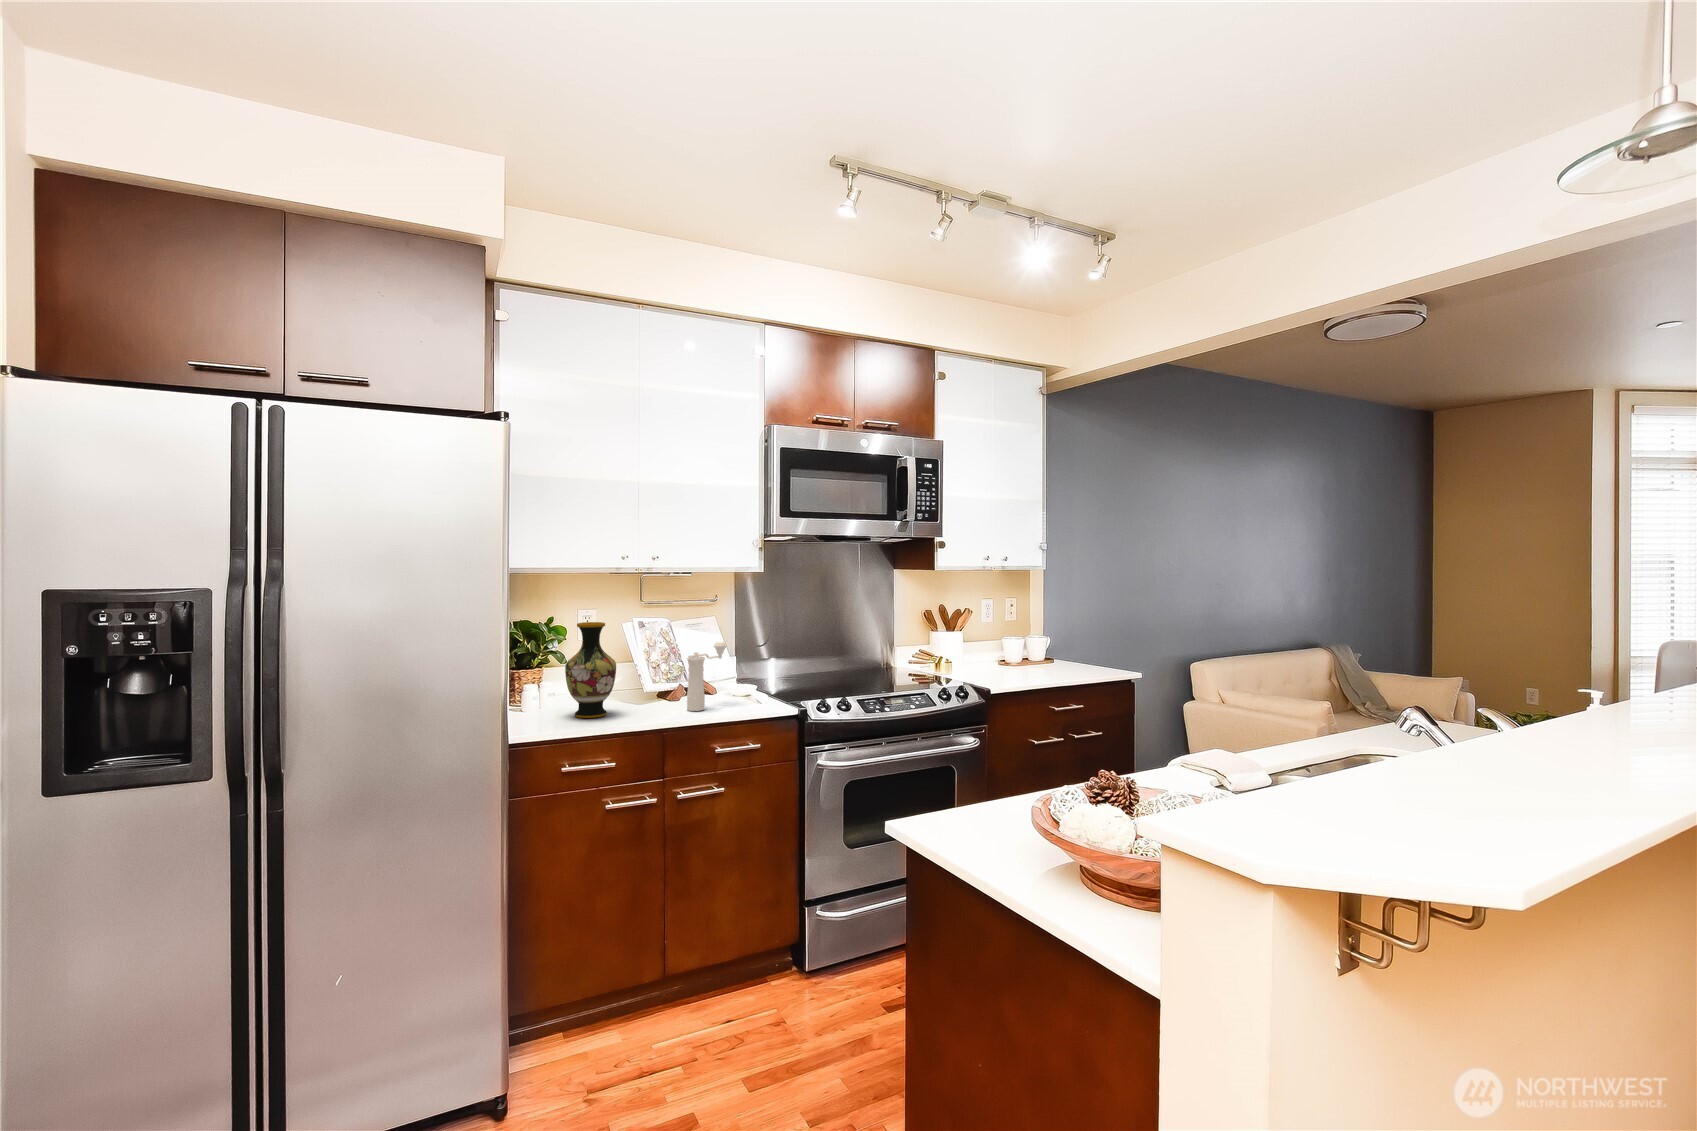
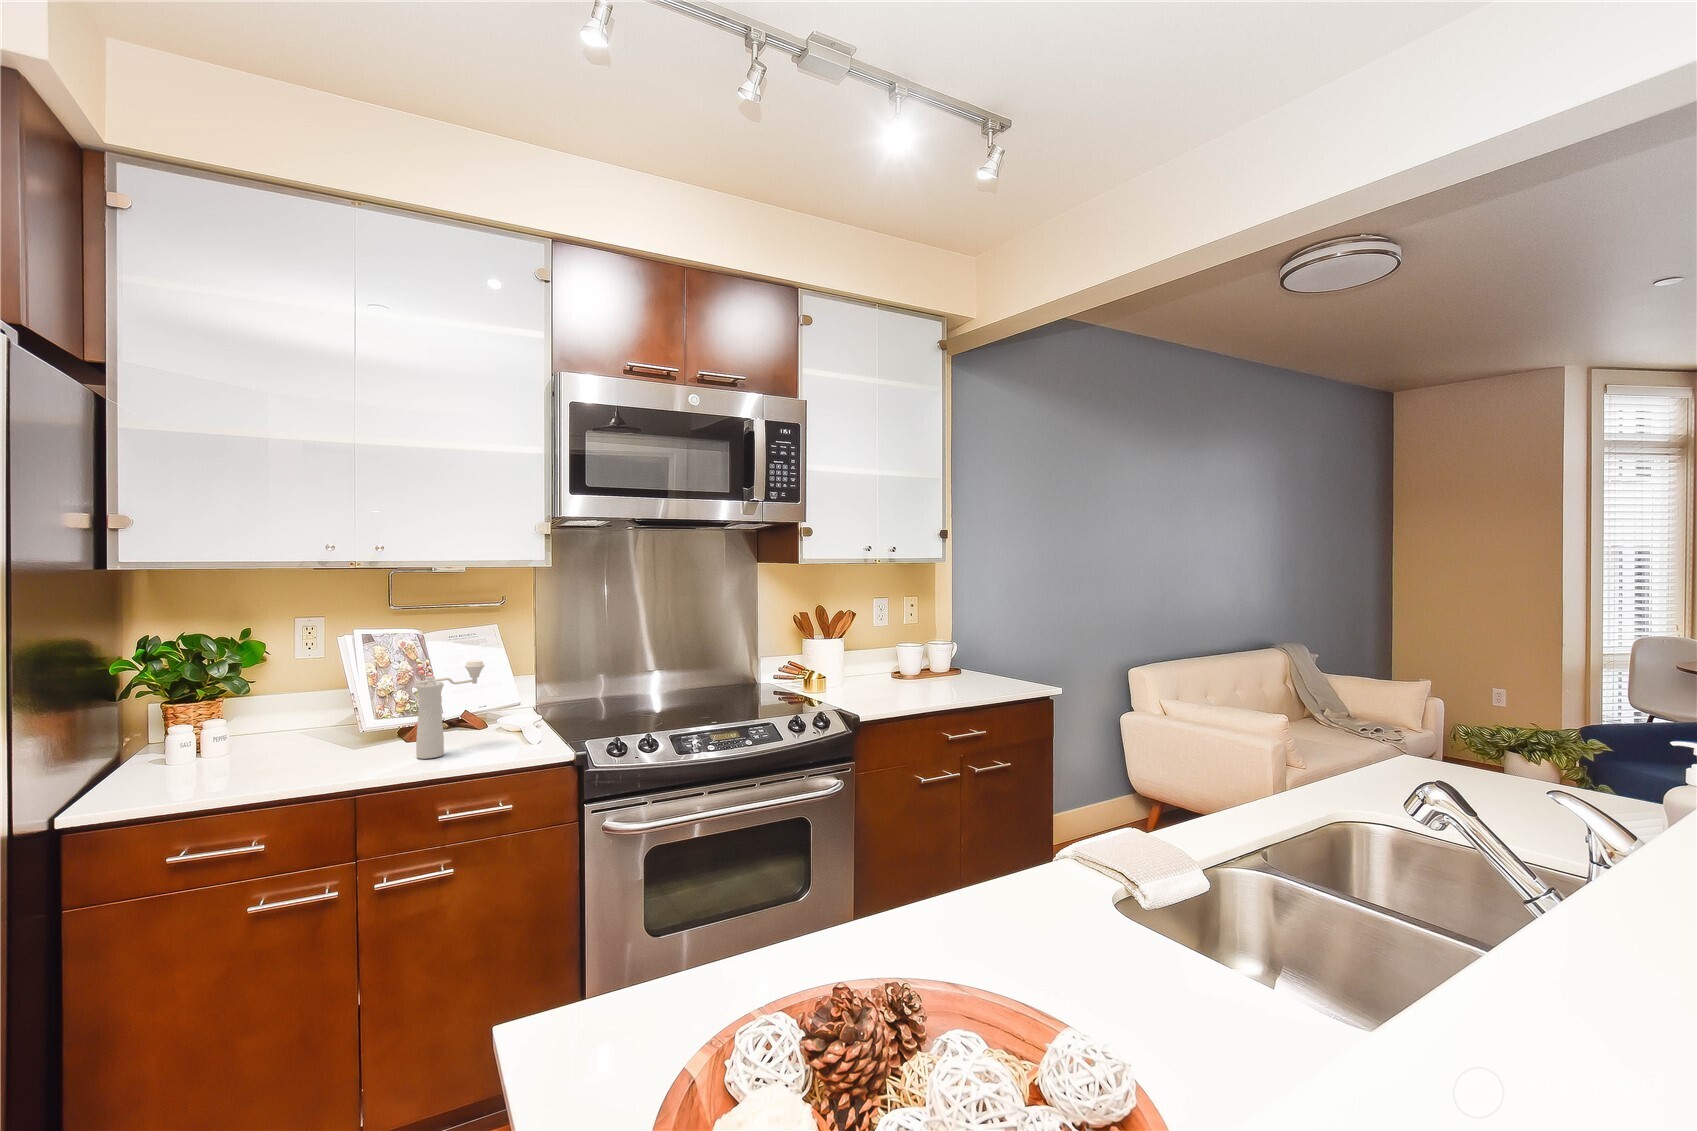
vase: present [565,622,616,718] -> none [216,637,302,775]

